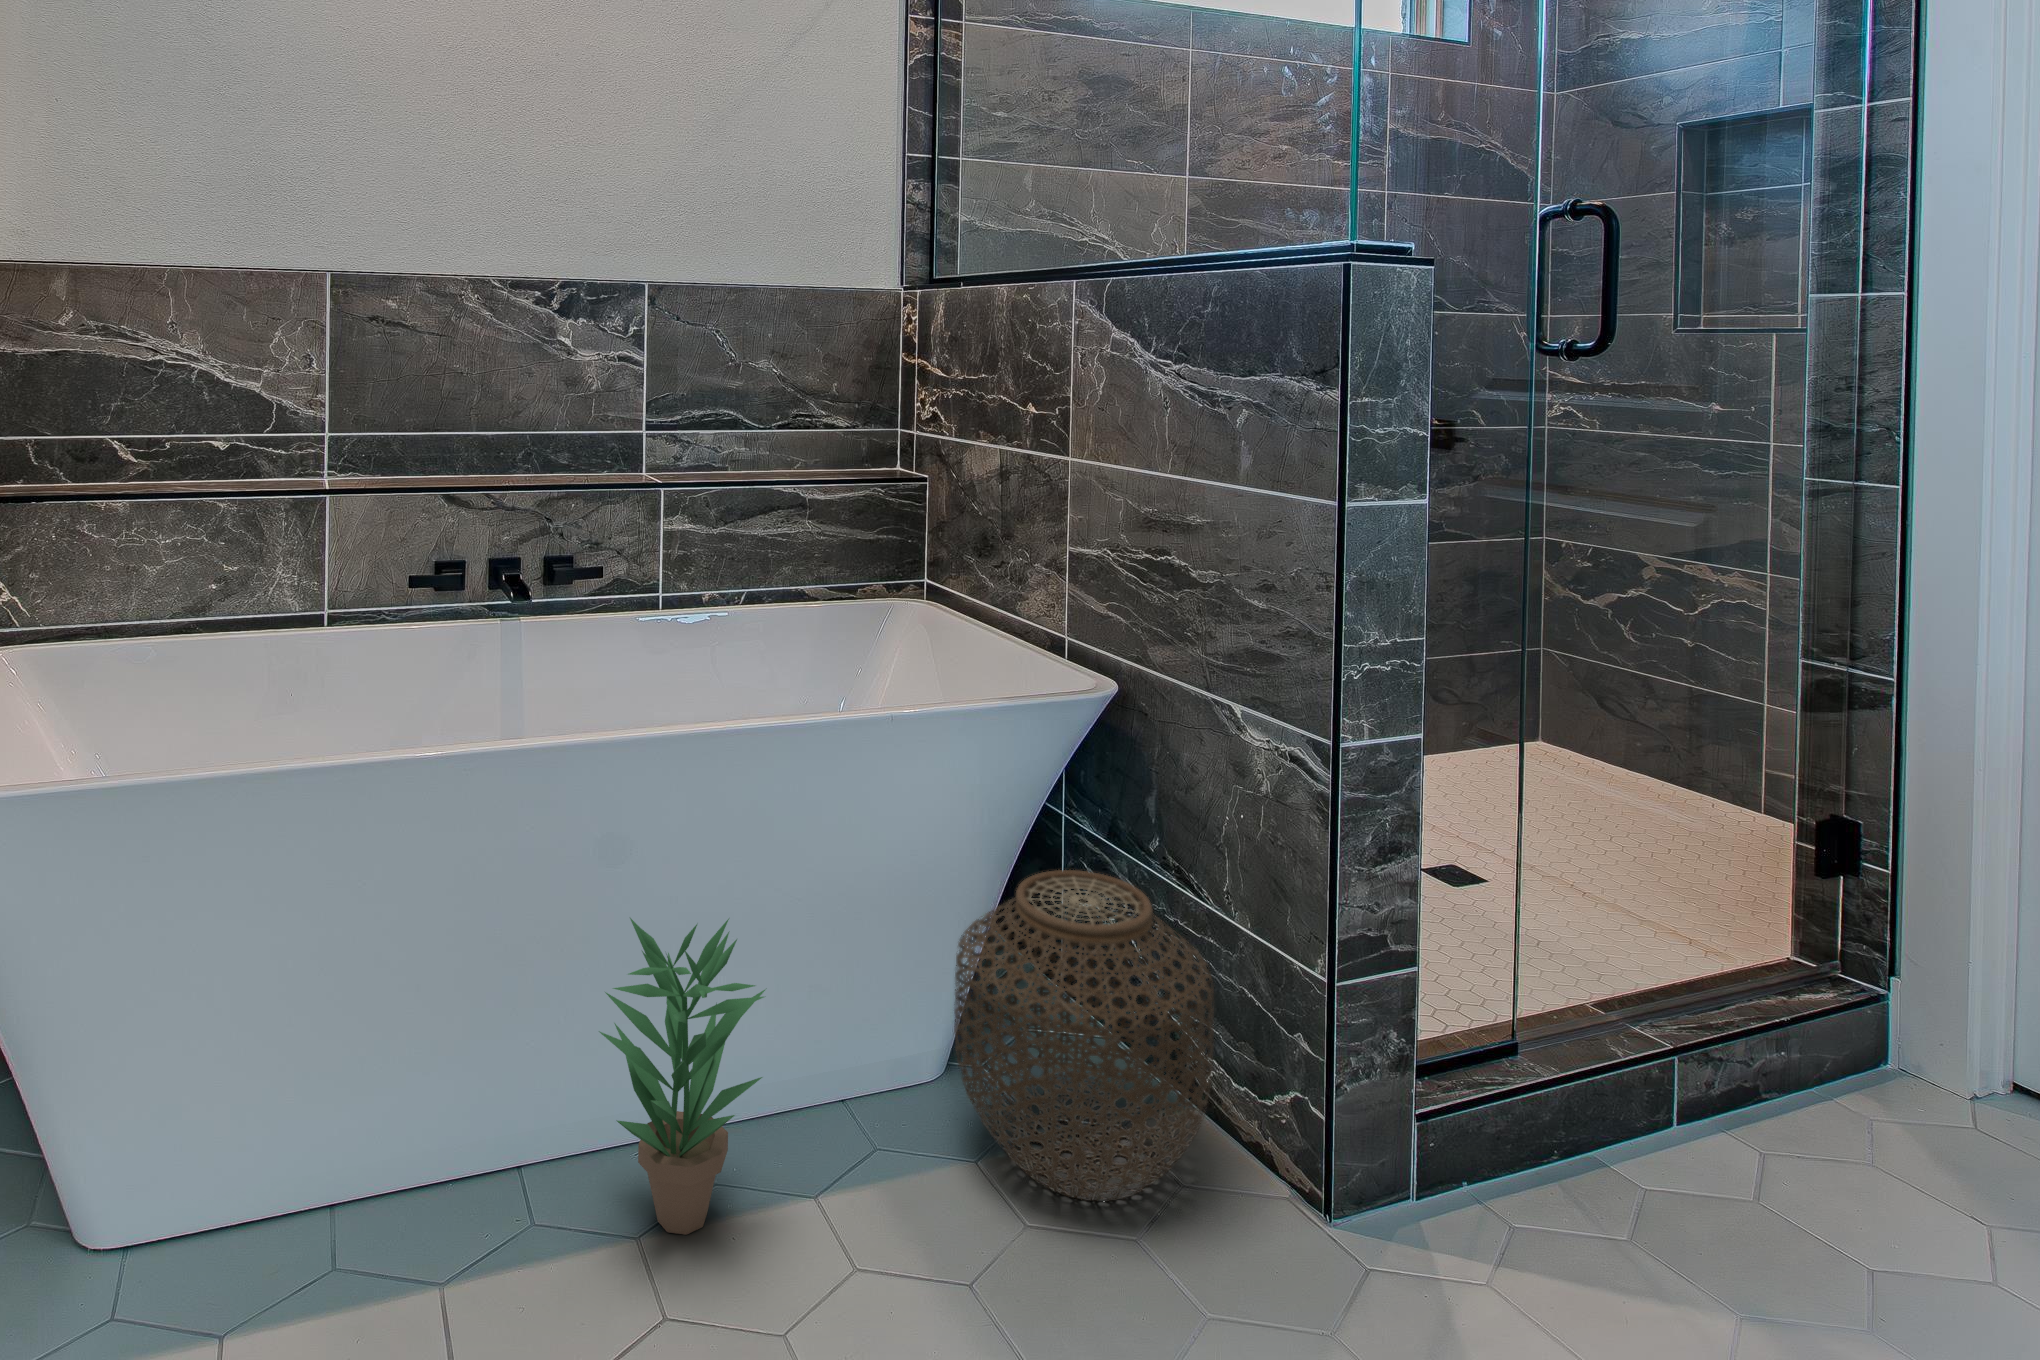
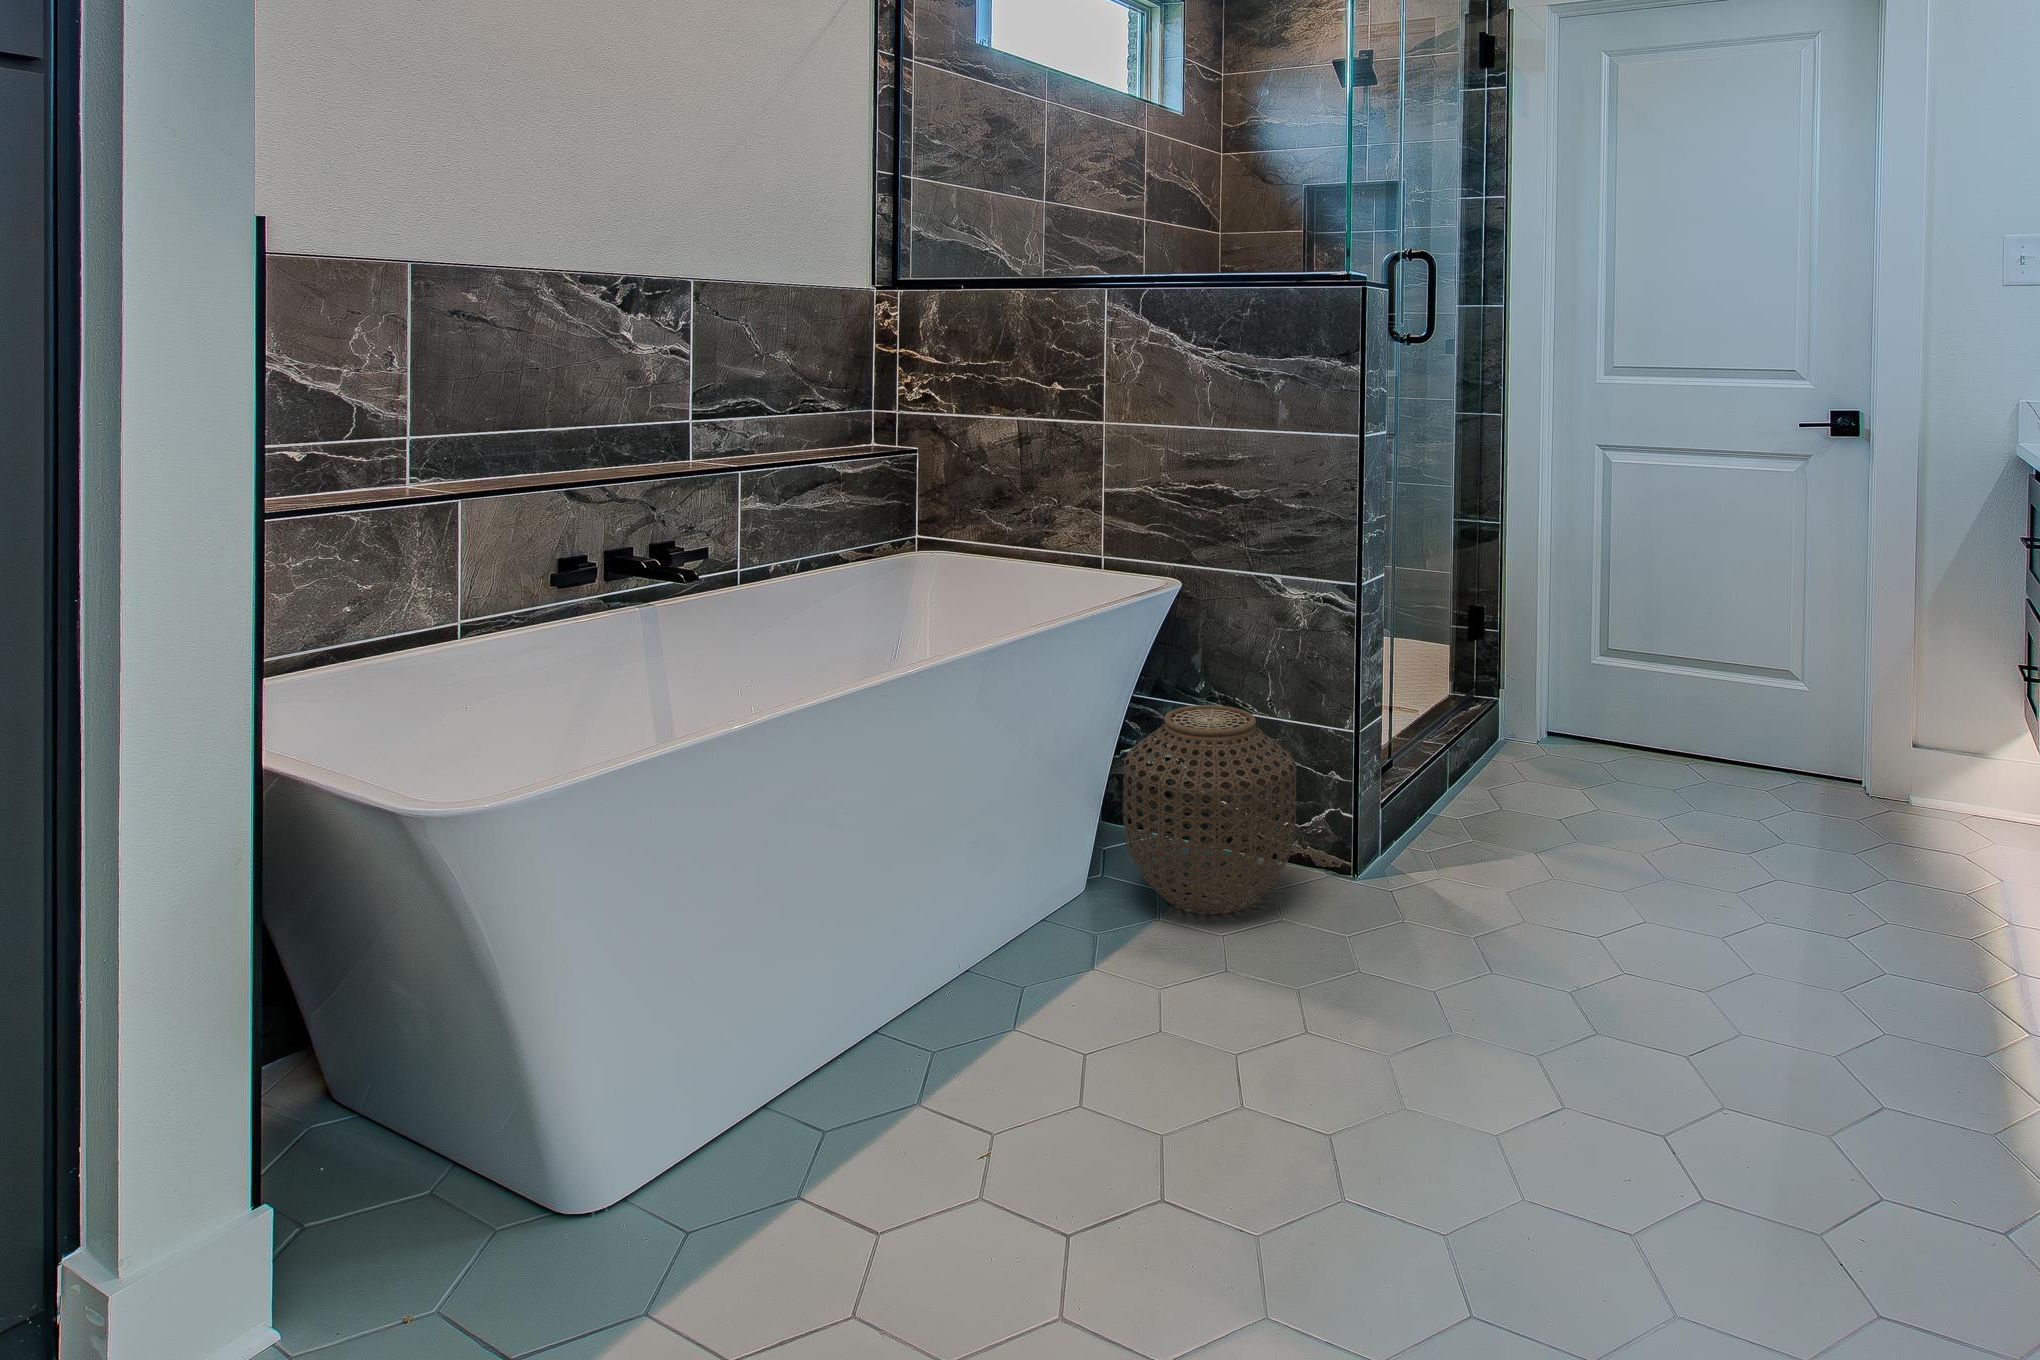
potted plant: present [599,918,766,1235] -> none [957,767,1101,1017]

